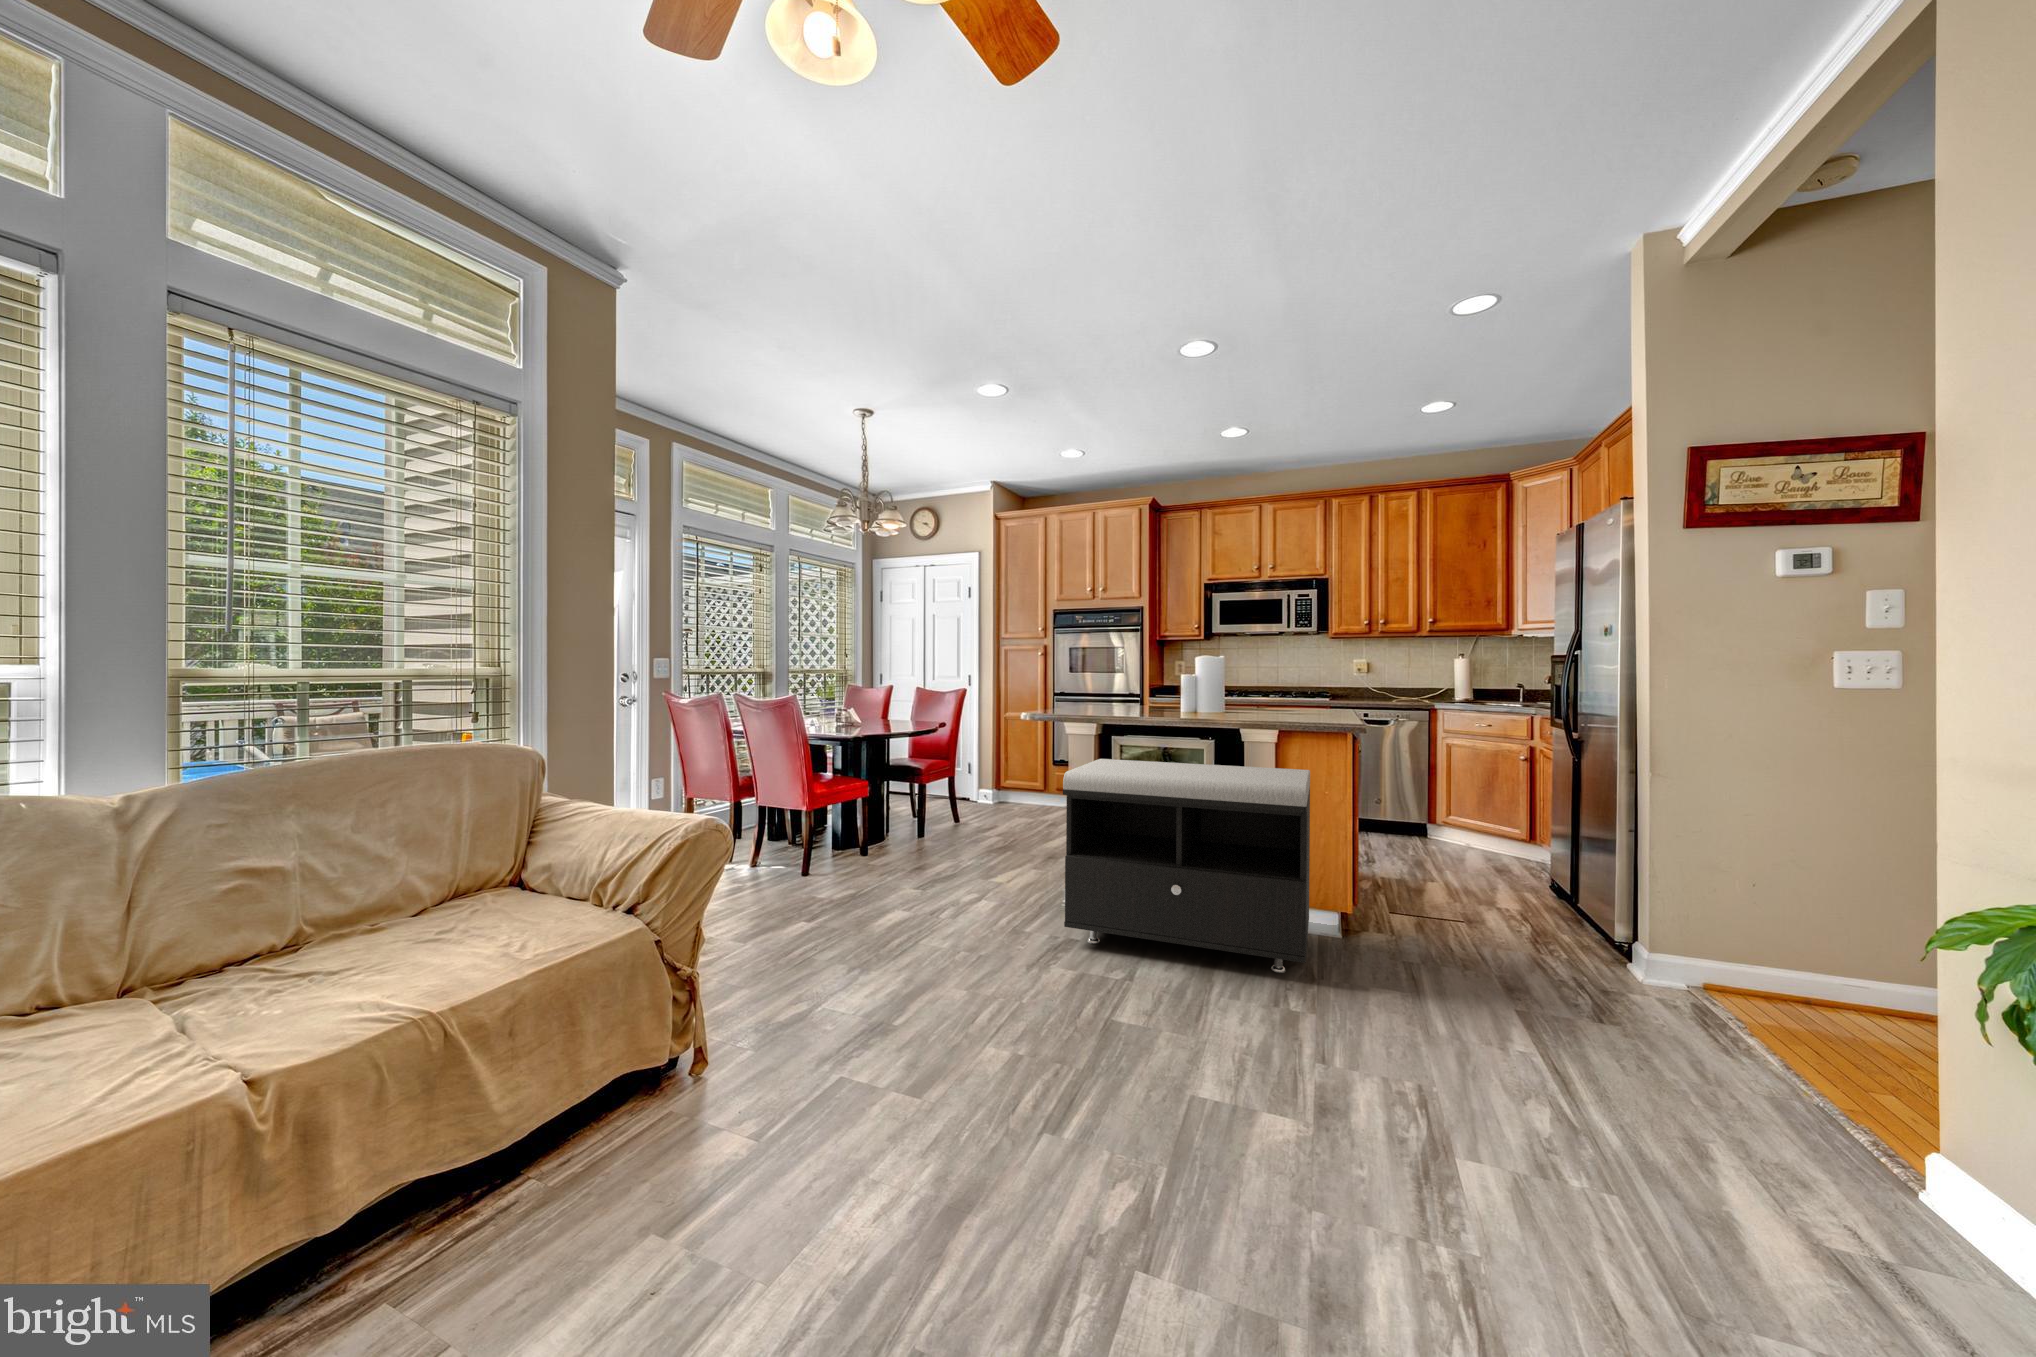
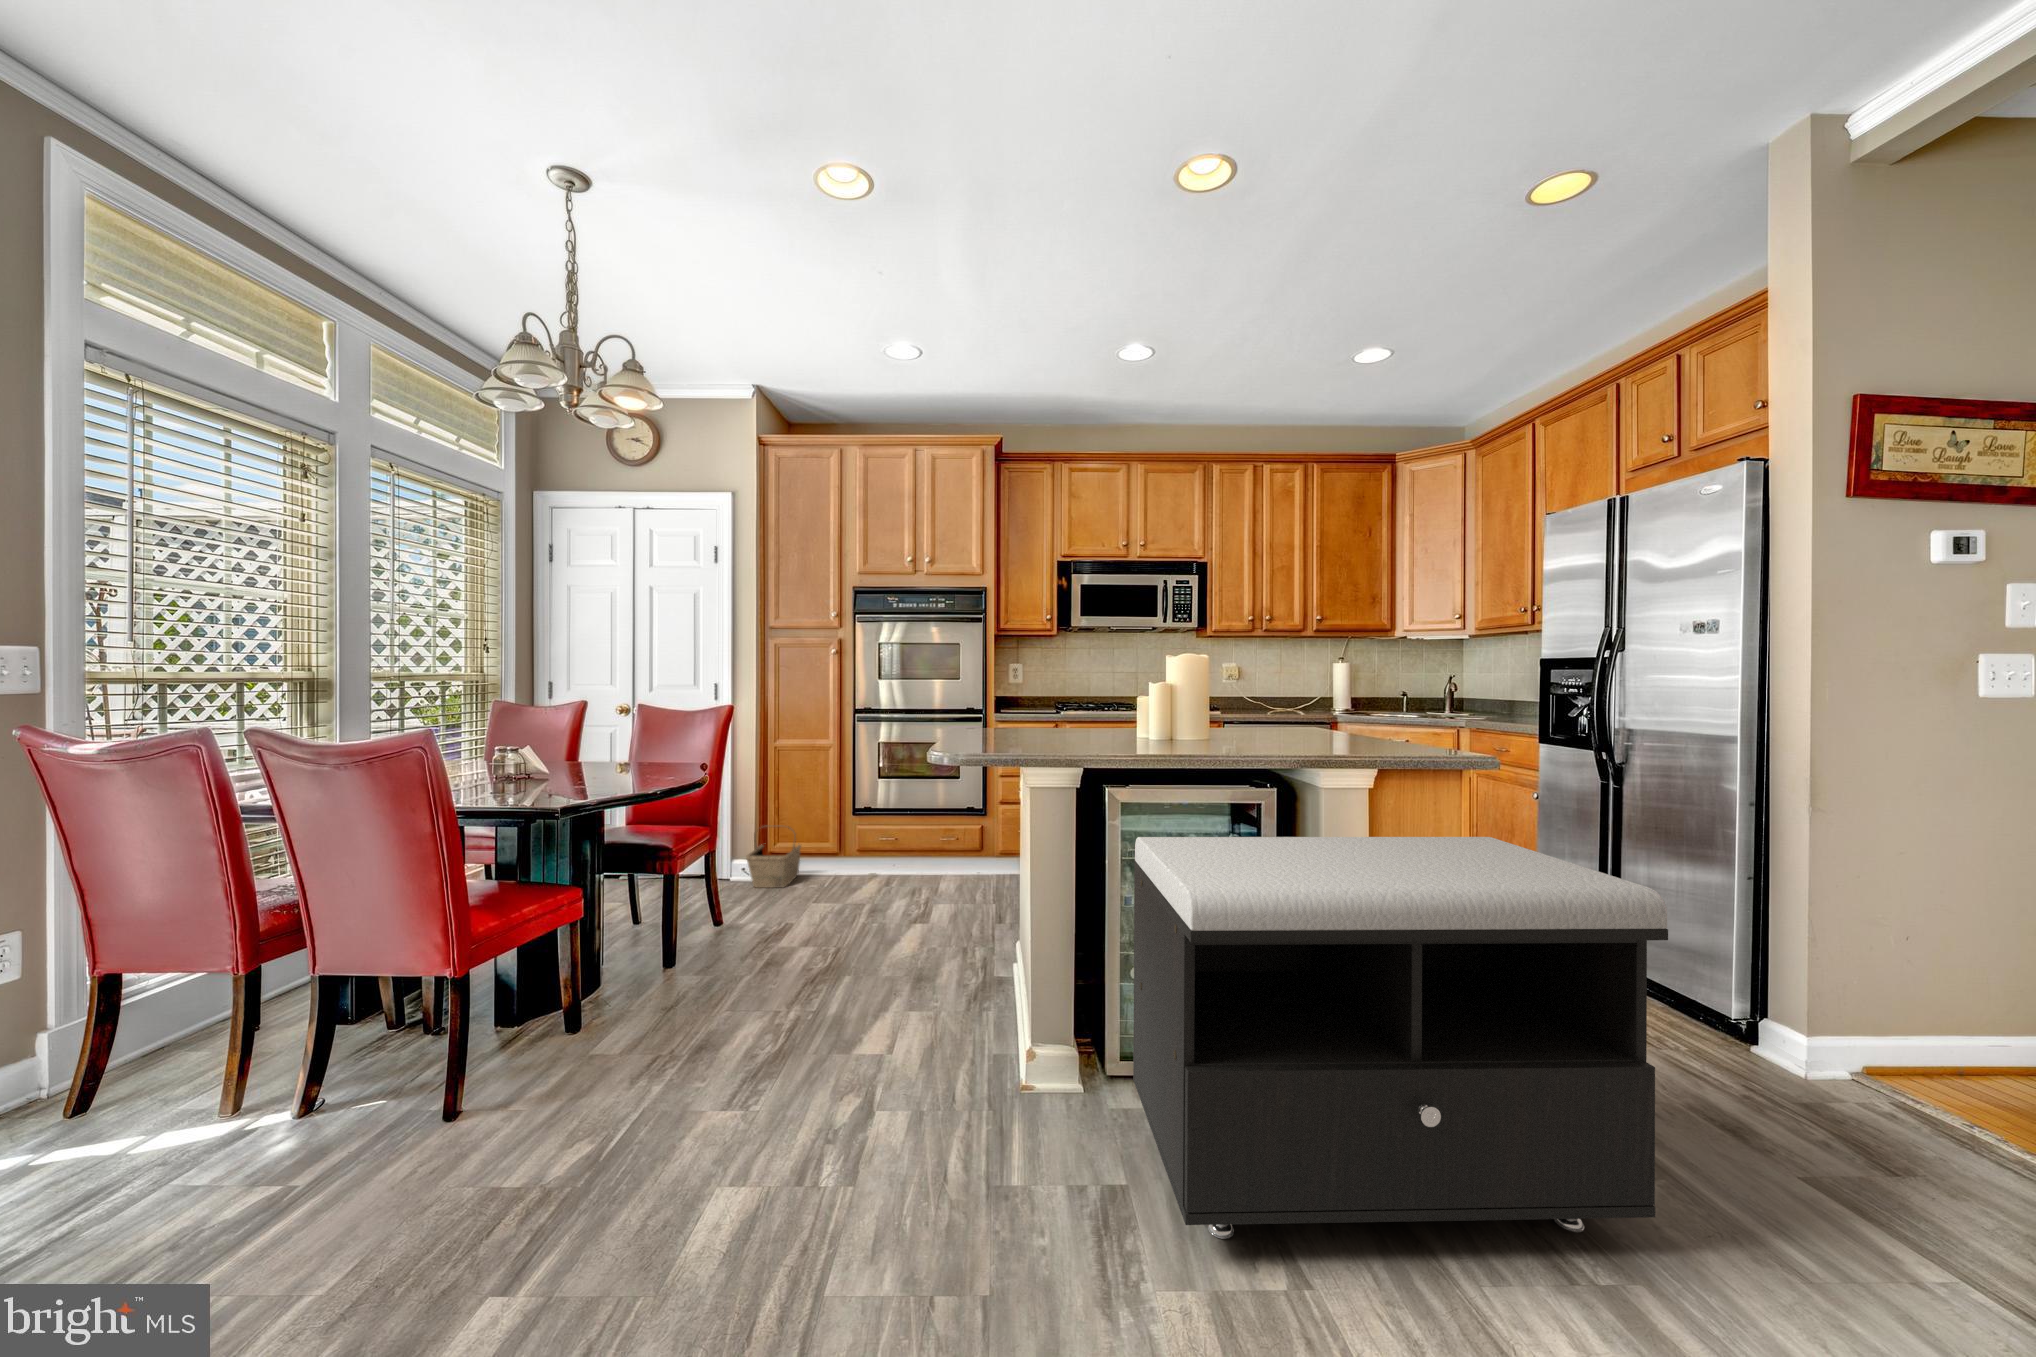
basket: none [981,769,1019,808] -> present [746,828,801,888]

